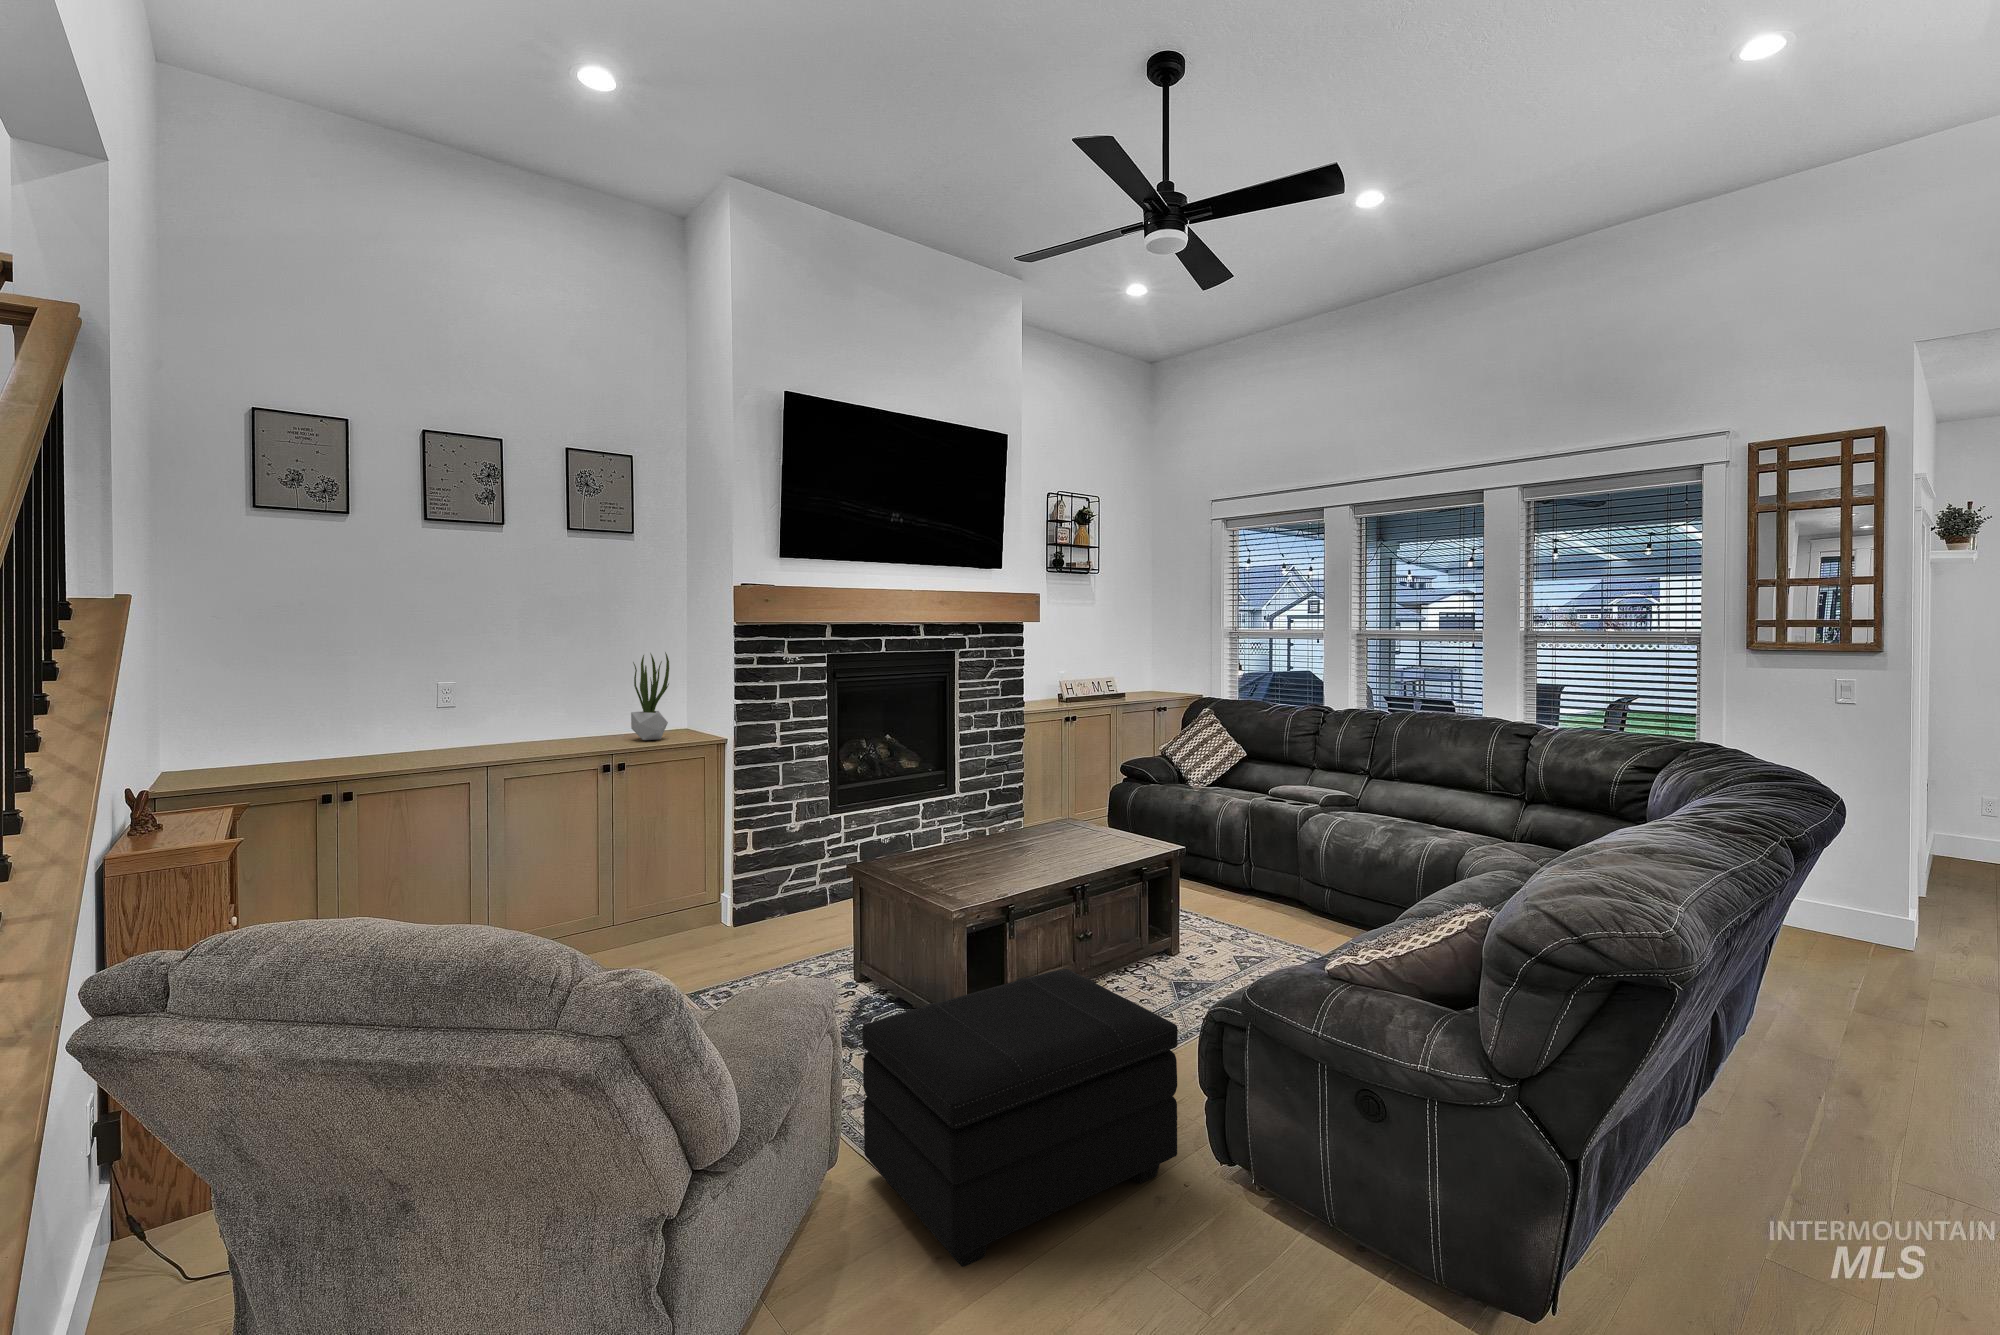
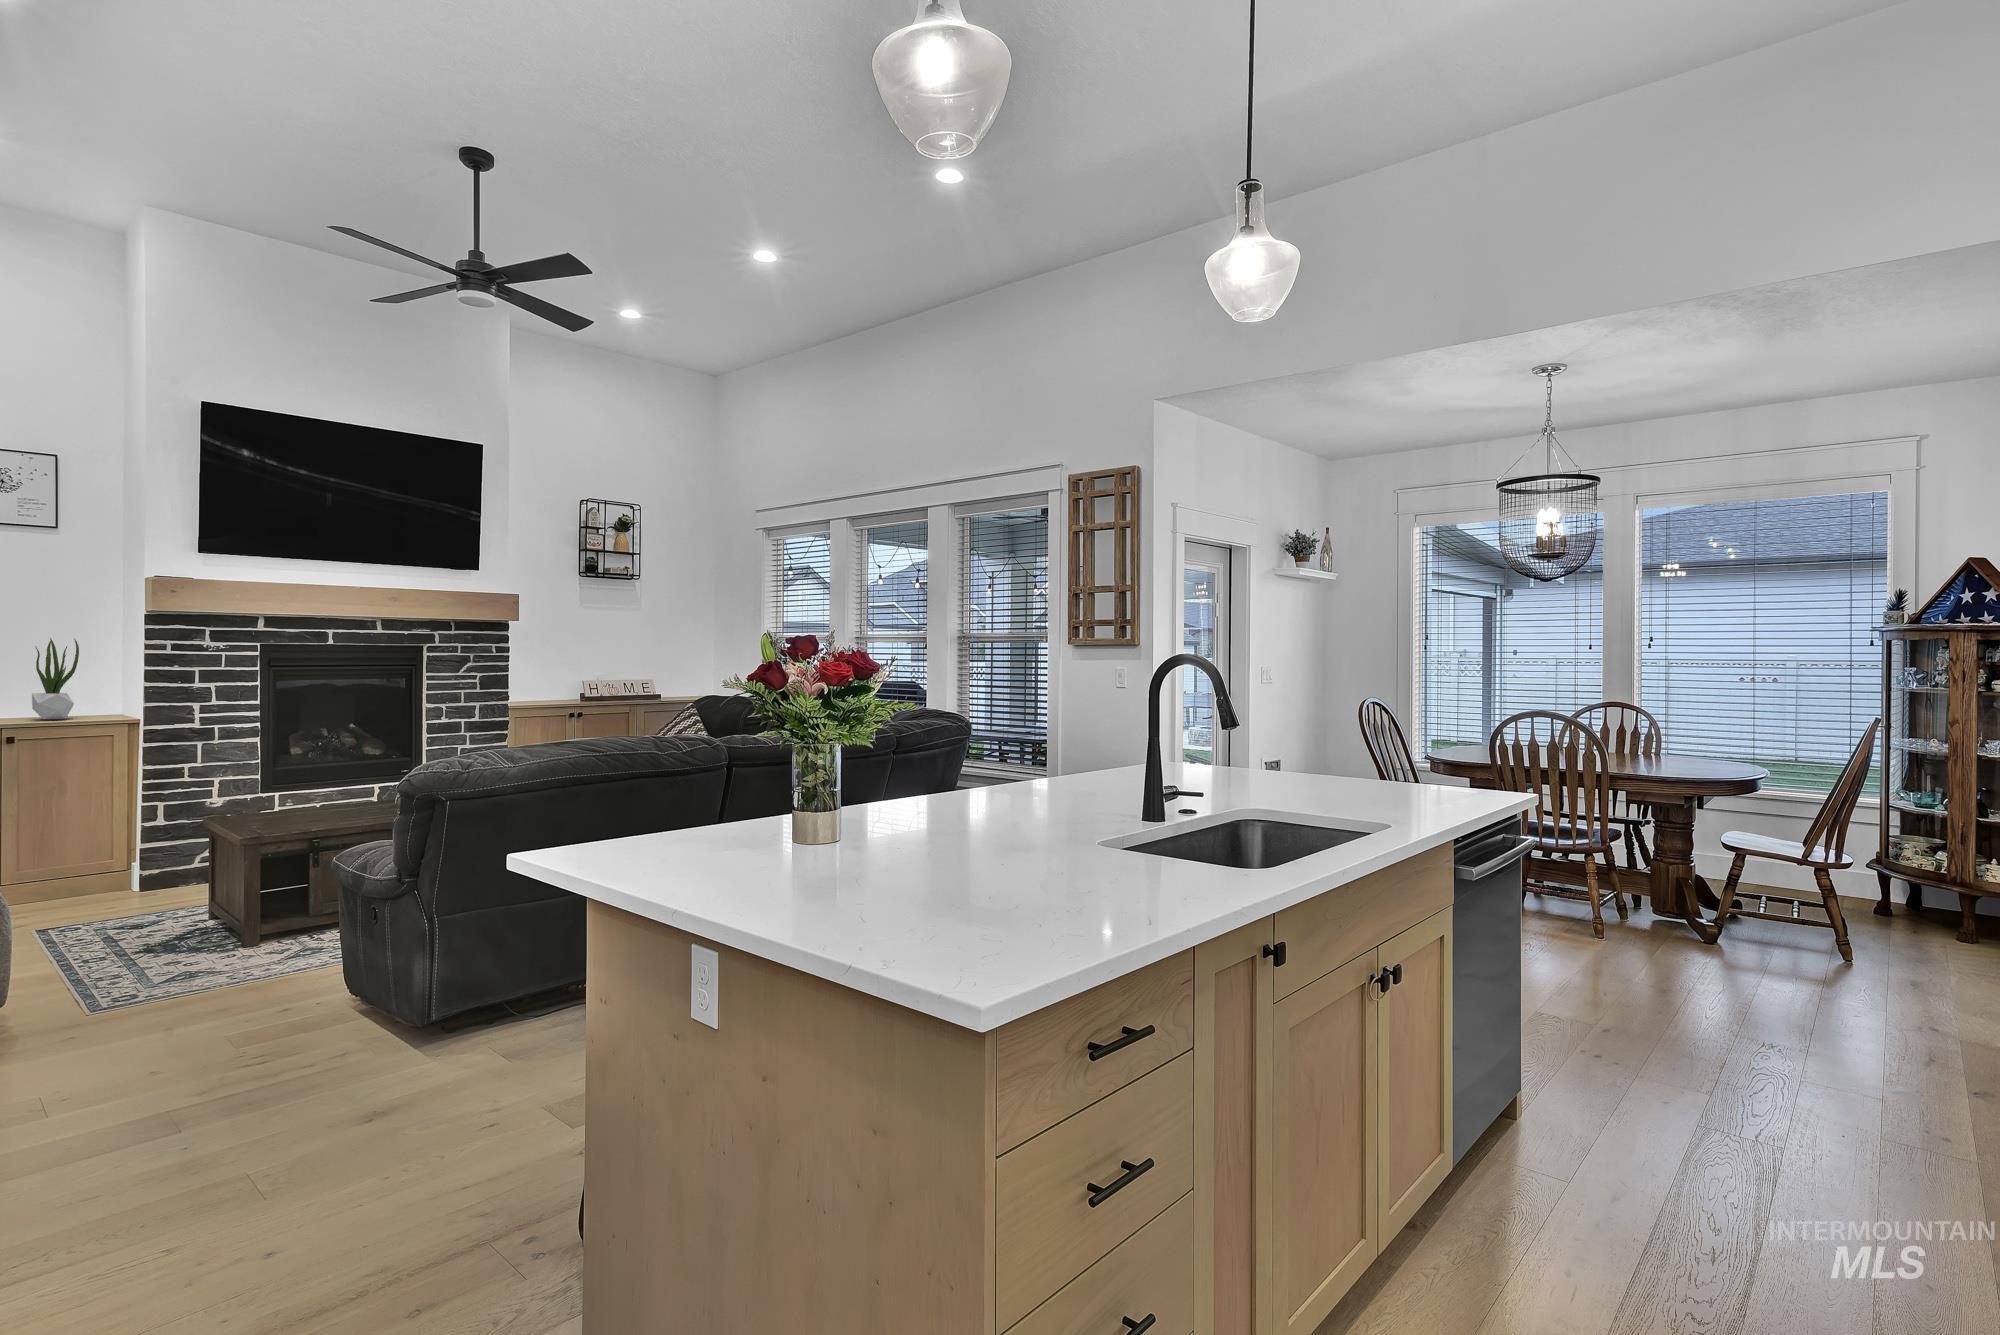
footstool: present [862,969,1178,1267] -> none [48,867,311,1045]

